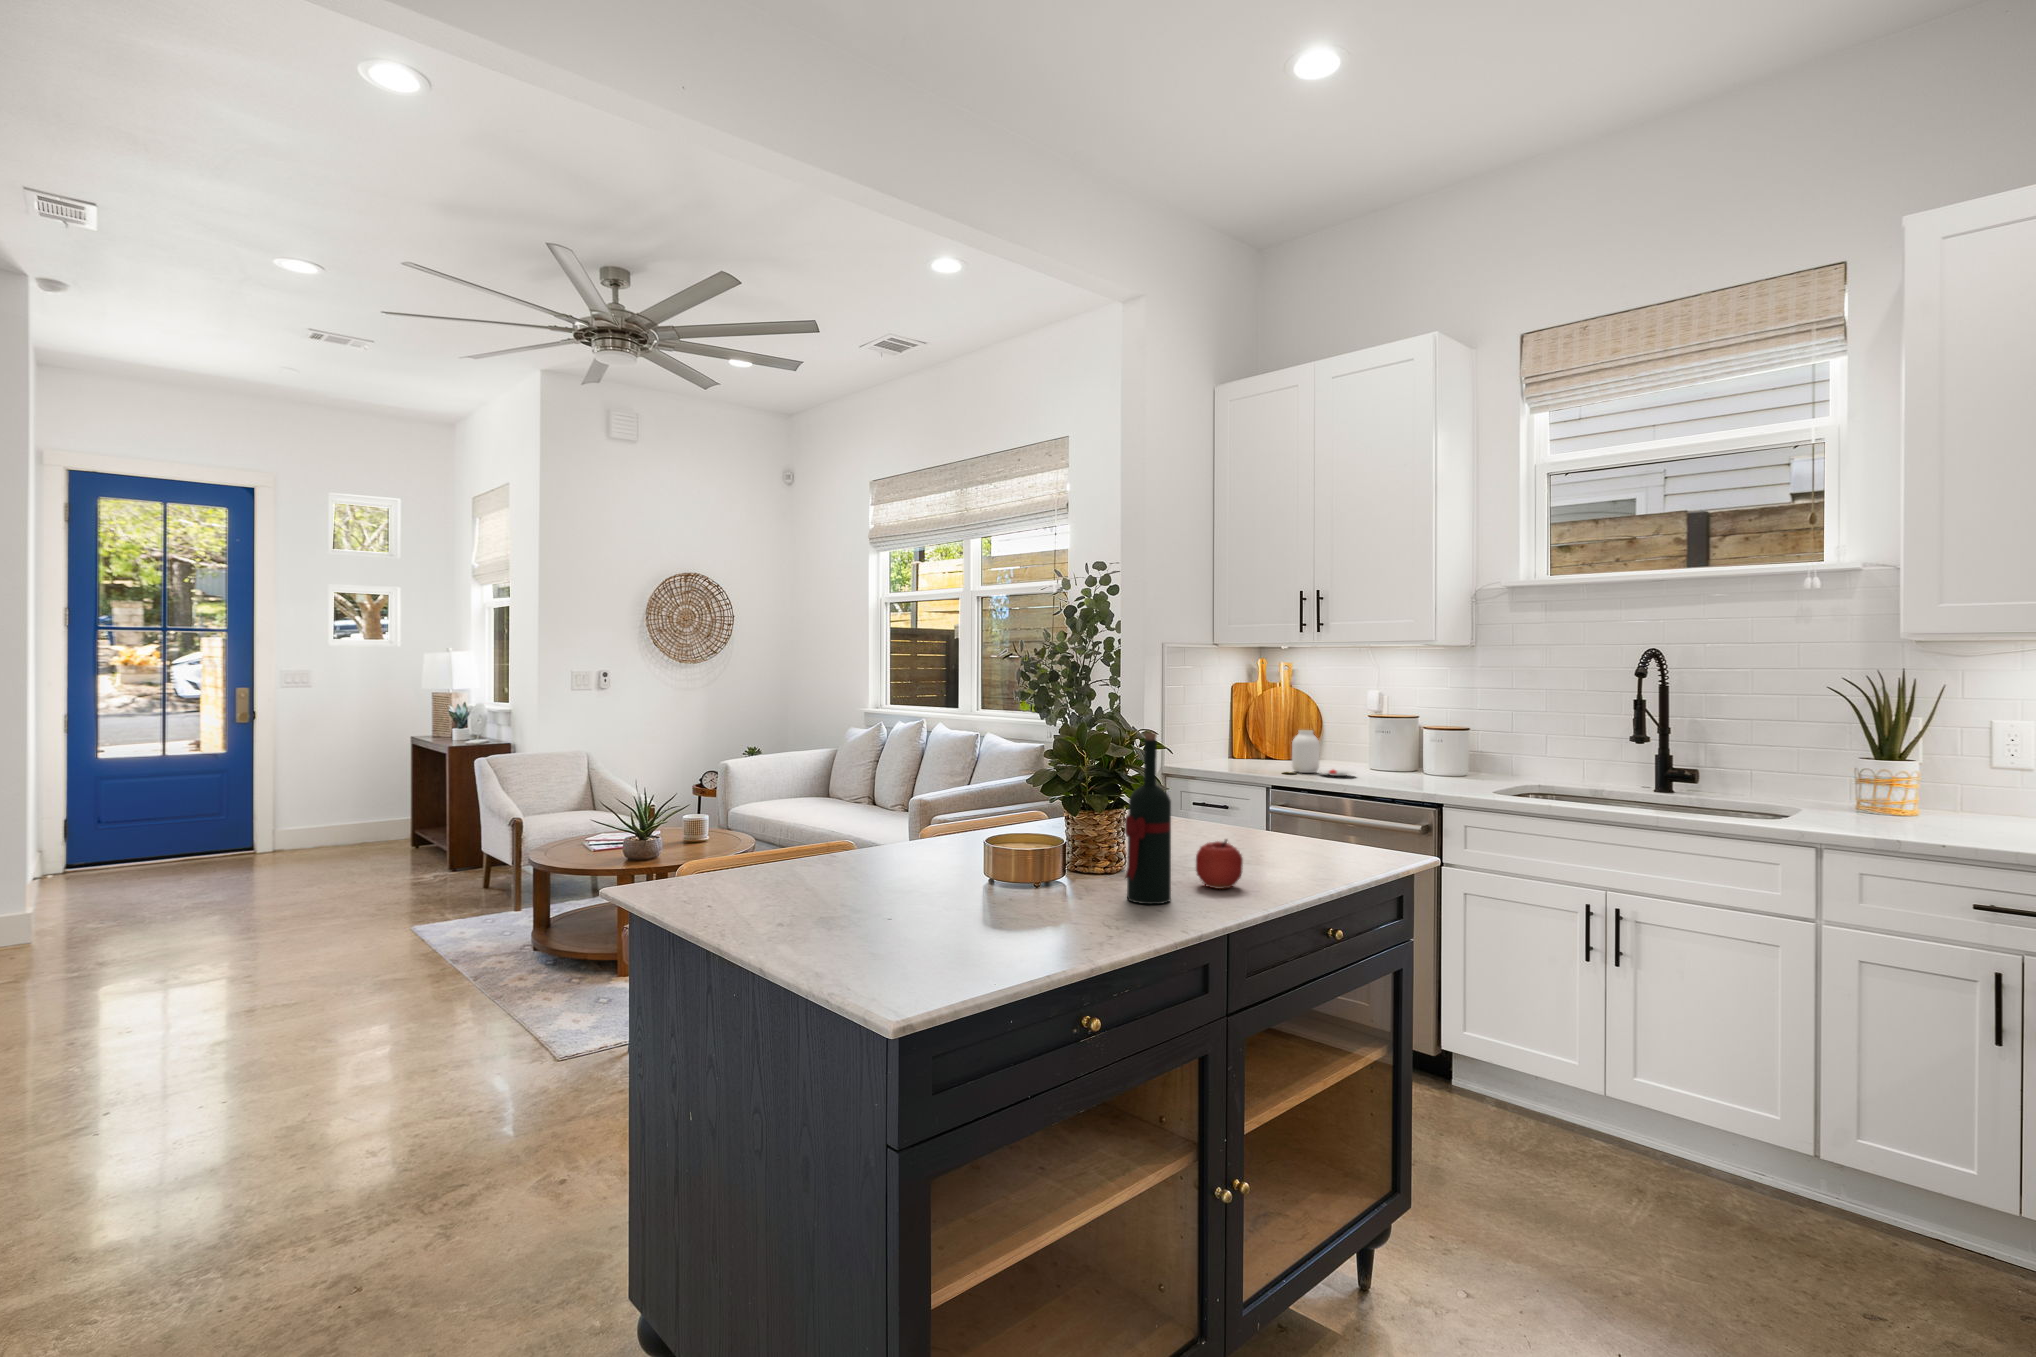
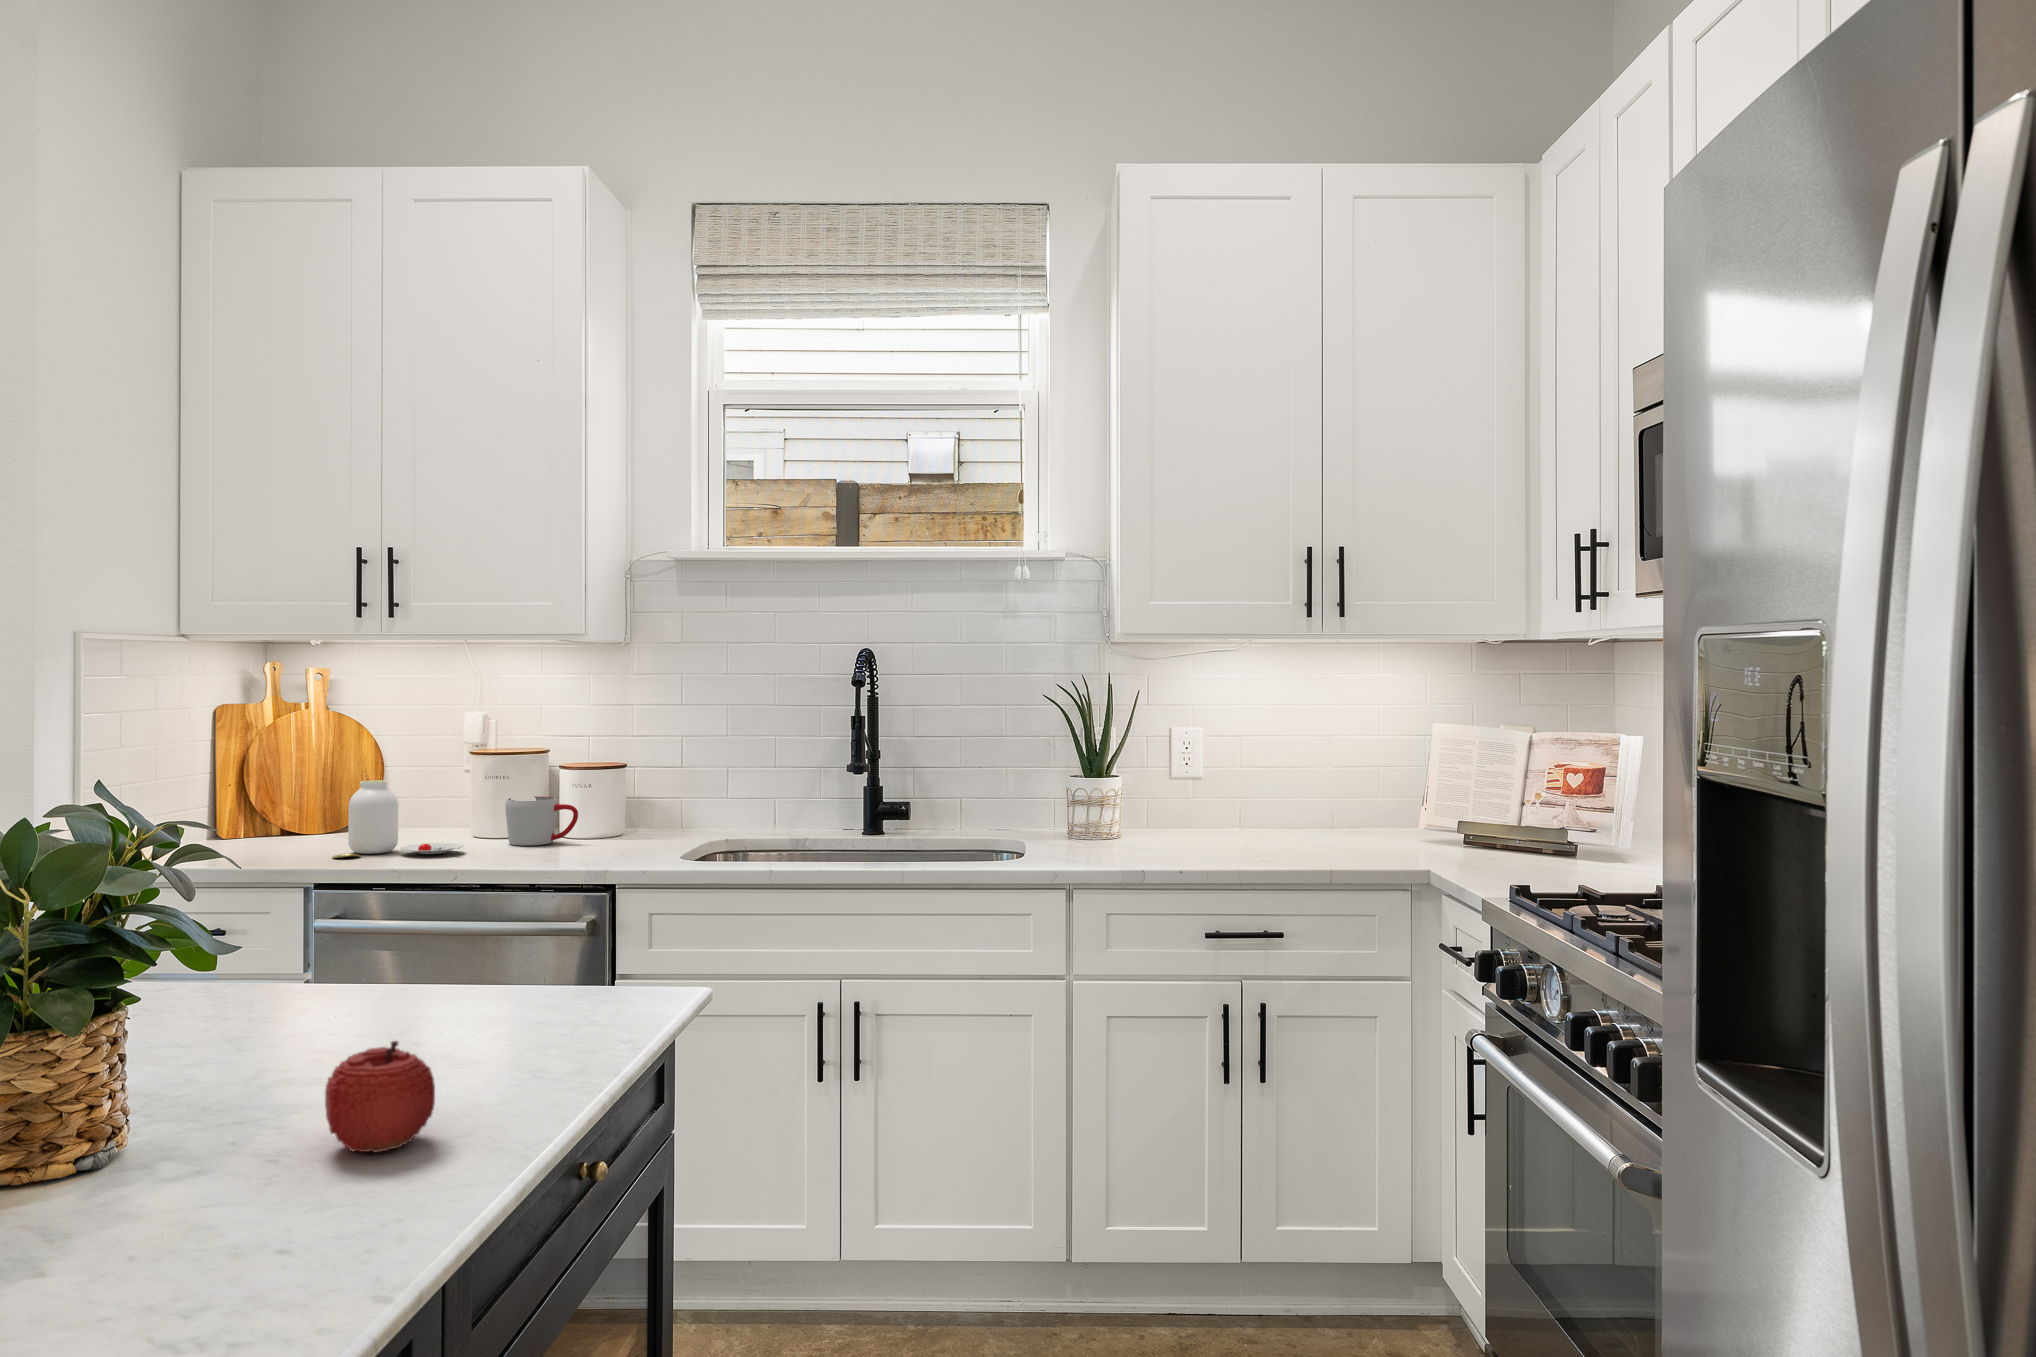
wine bottle: present [1125,733,1171,904] -> none [179,839,296,1249]
mug: none [1386,746,1432,777] -> present [505,796,578,846]

